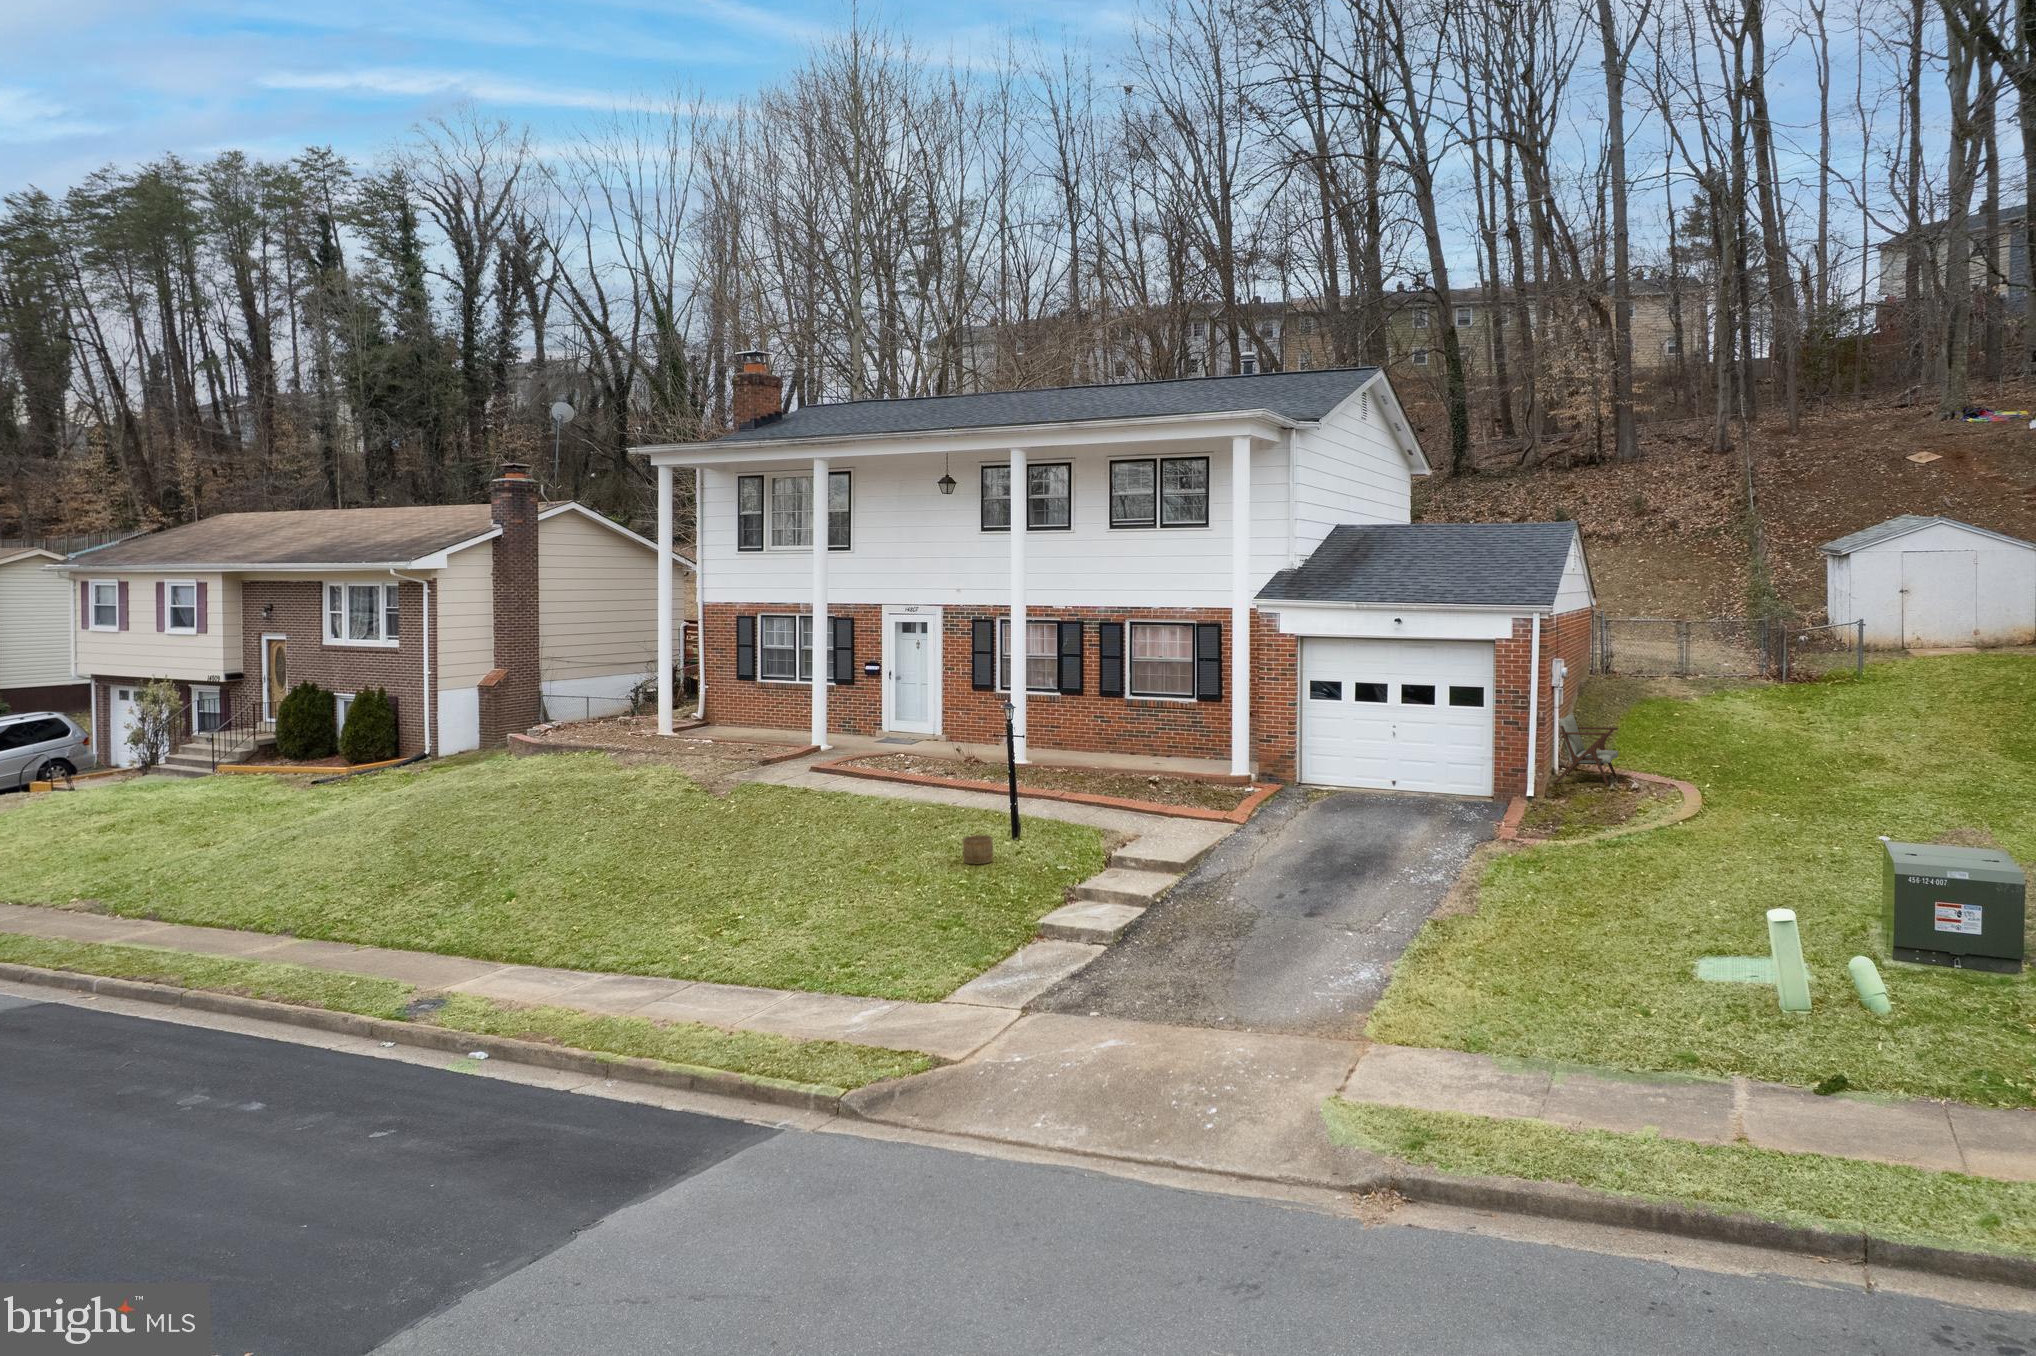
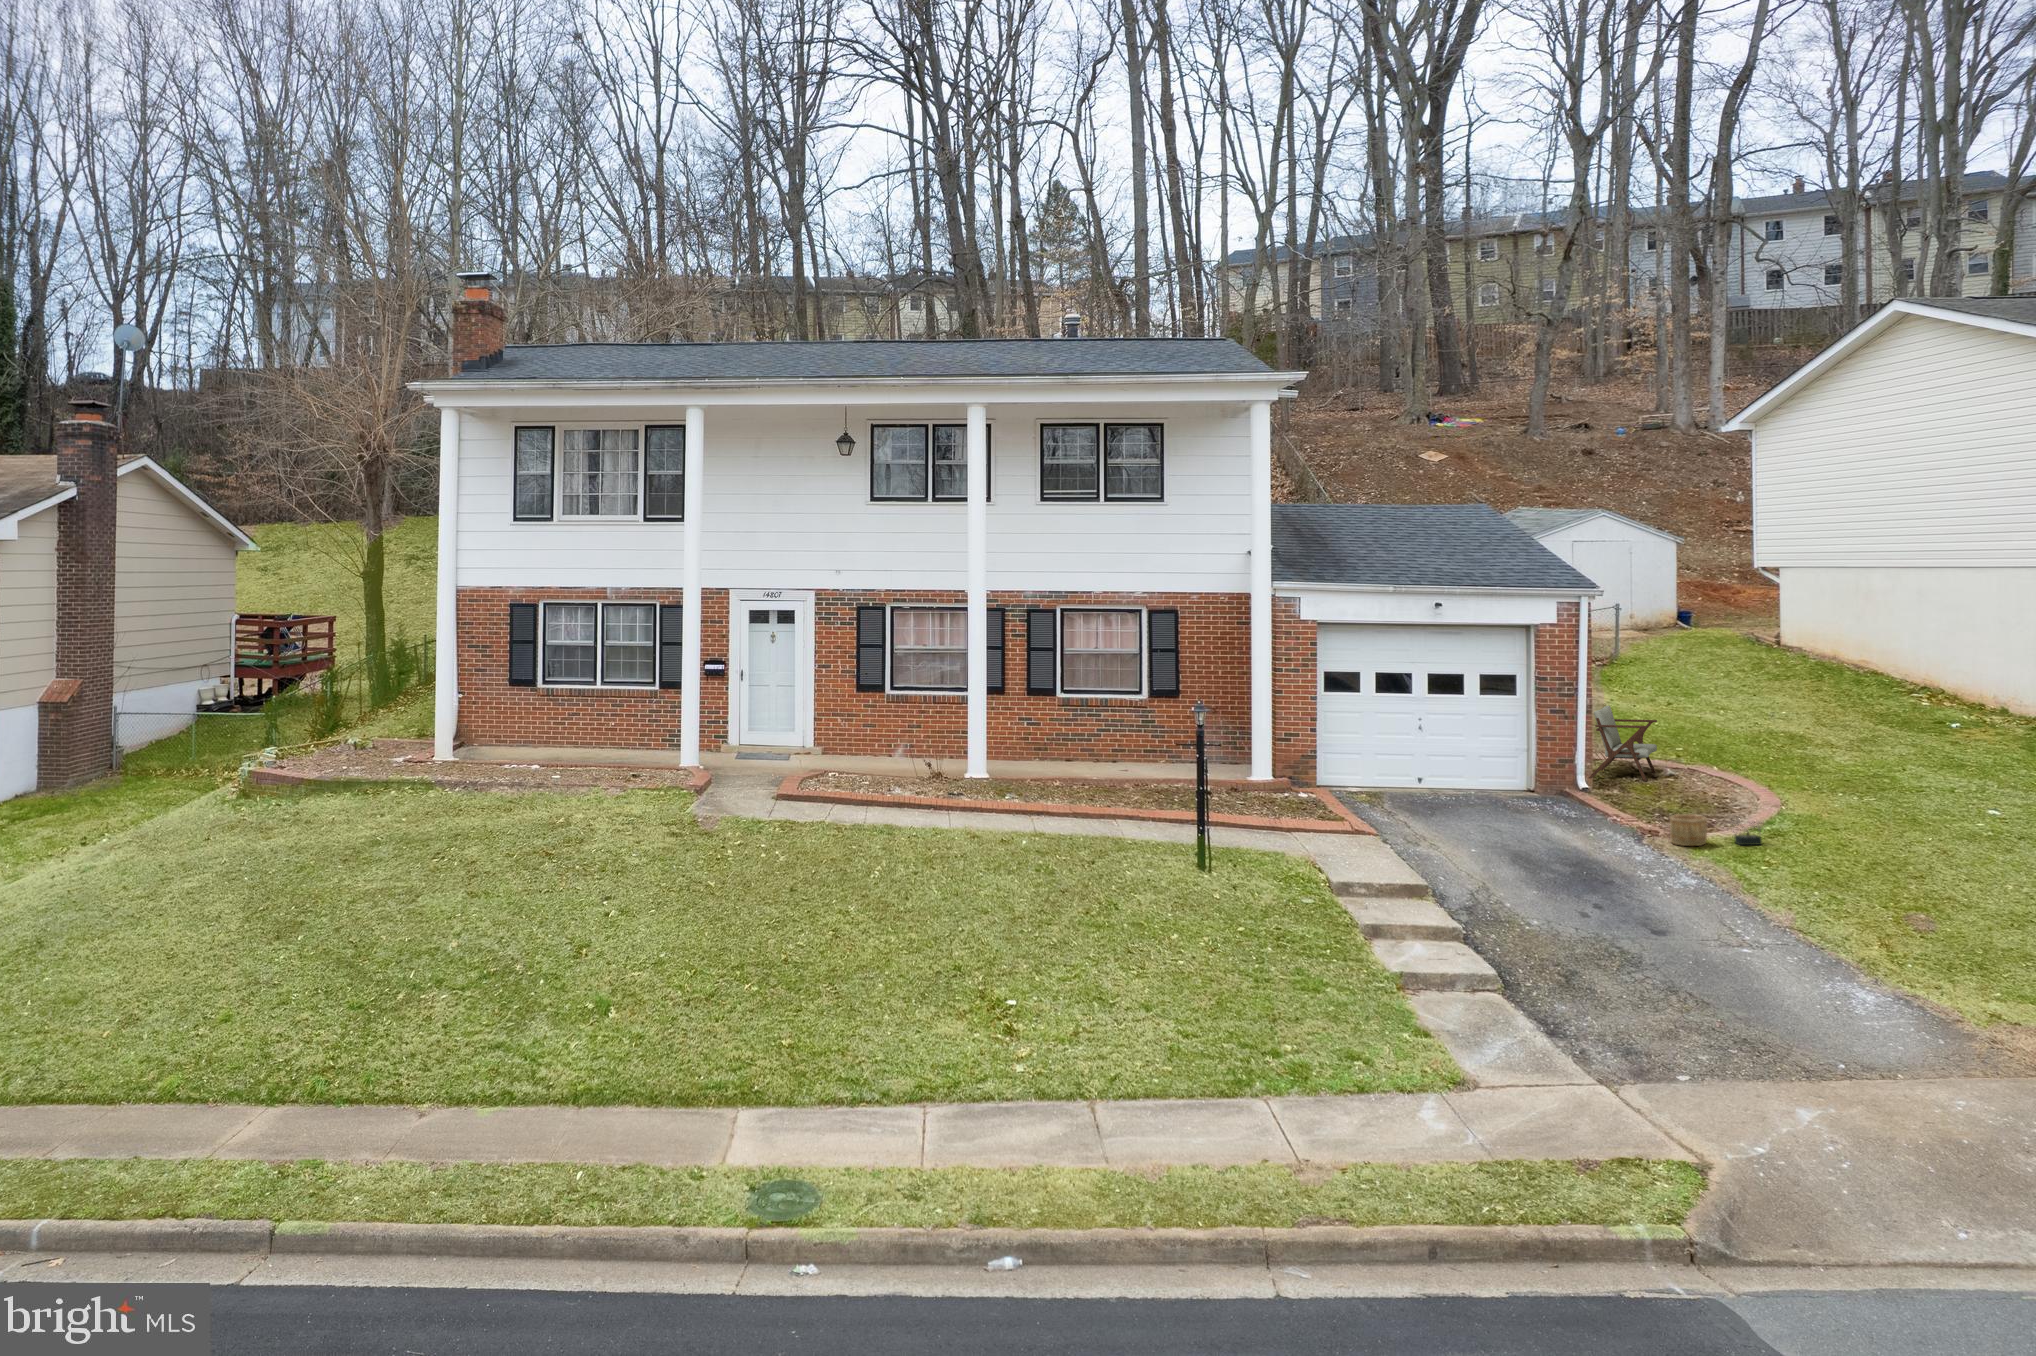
decorative plant: none [1690,816,1726,845] -> present [1727,815,1762,845]
wooden bucket: present [962,835,993,864] -> present [1670,814,1707,846]

